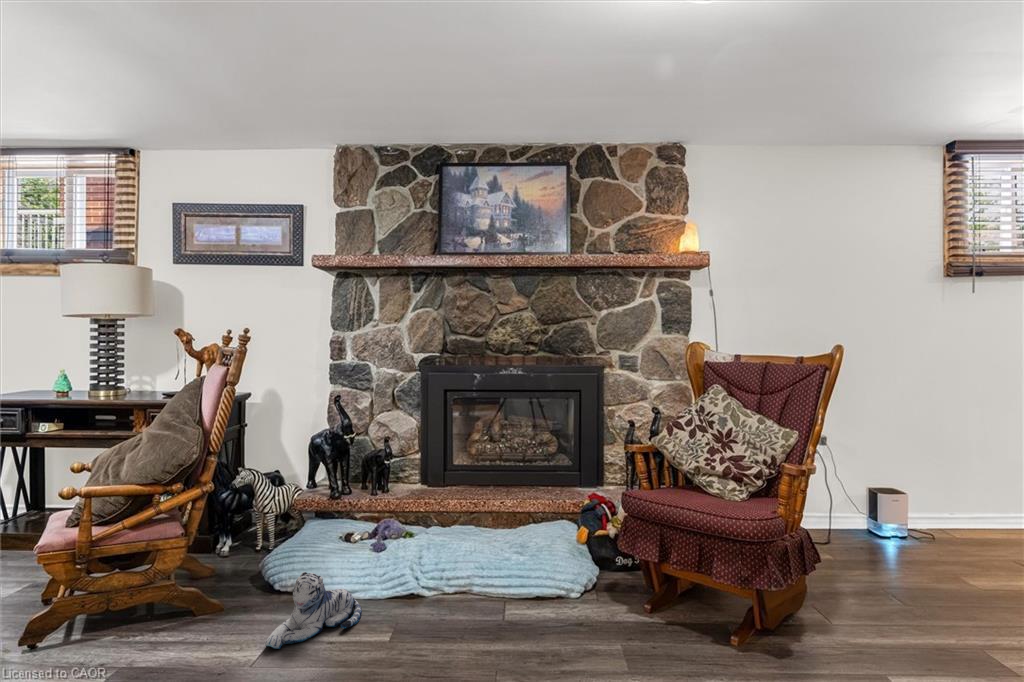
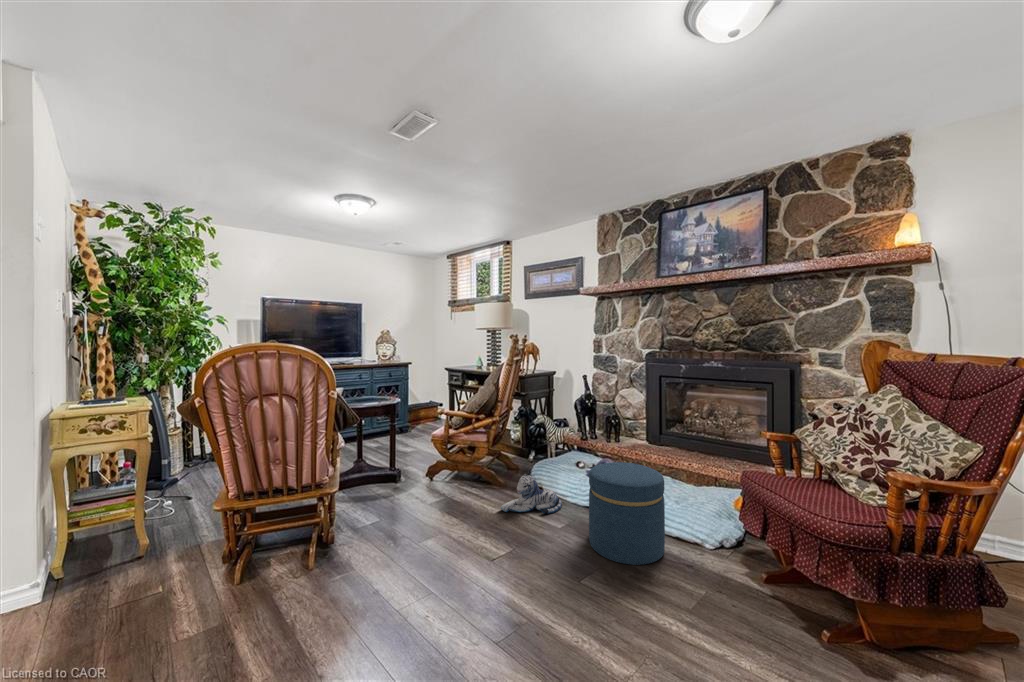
ottoman: none [439,513,542,655] -> present [589,462,665,565]

